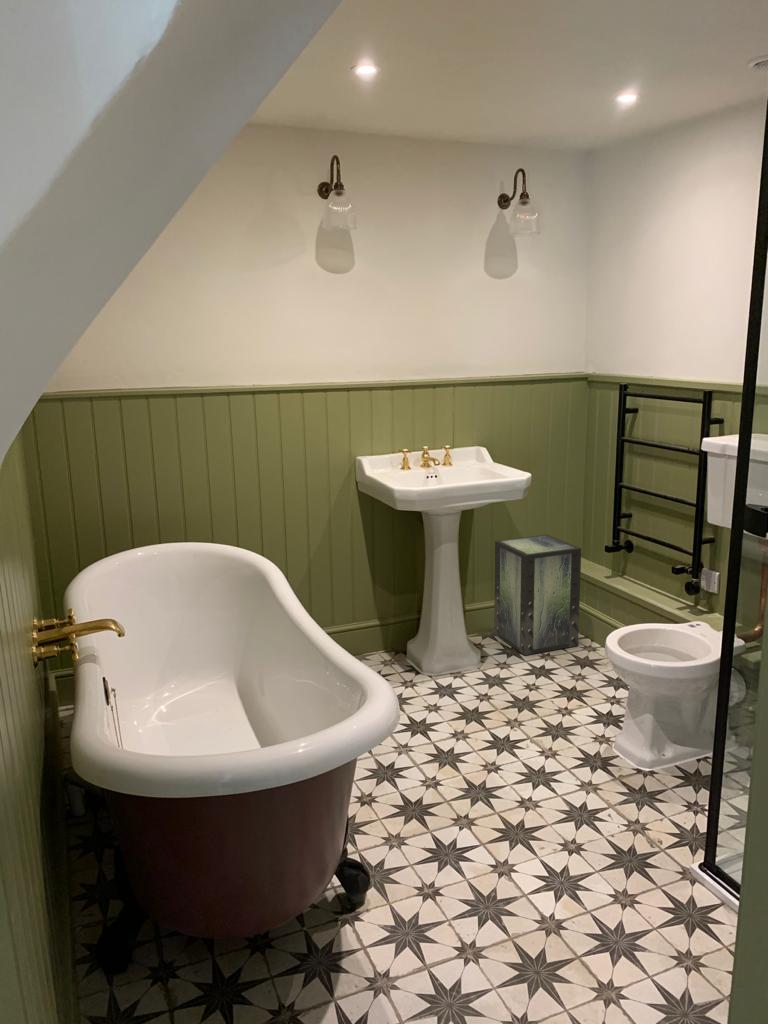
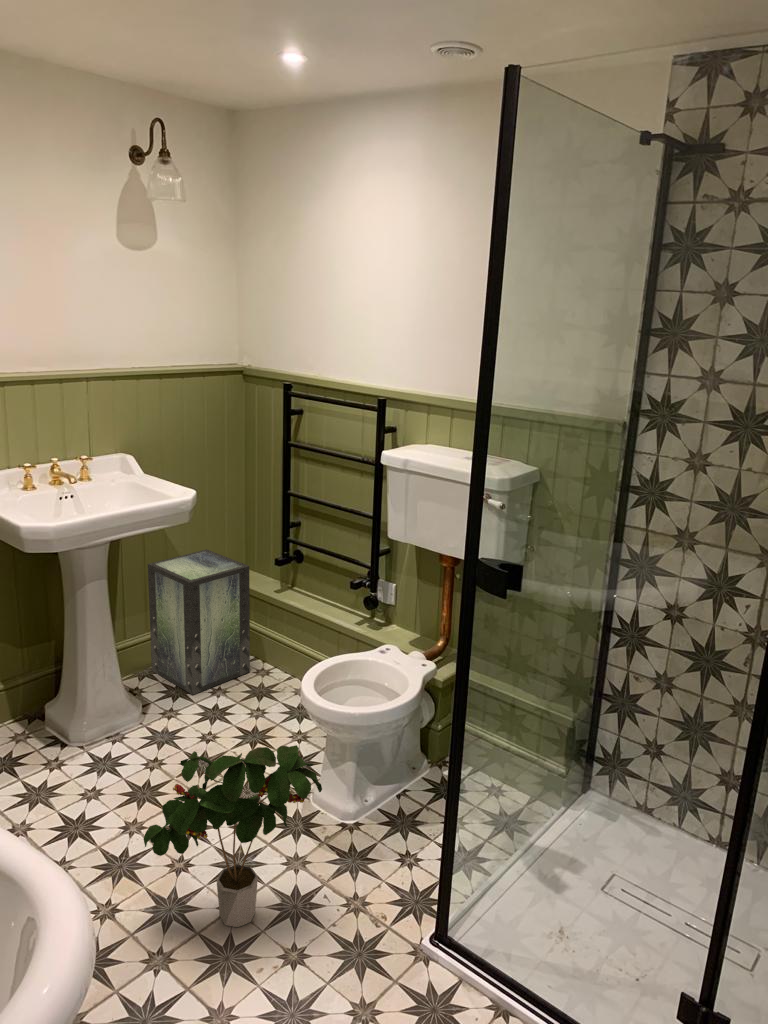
potted plant: none [460,662,607,818] -> present [144,745,322,927]

